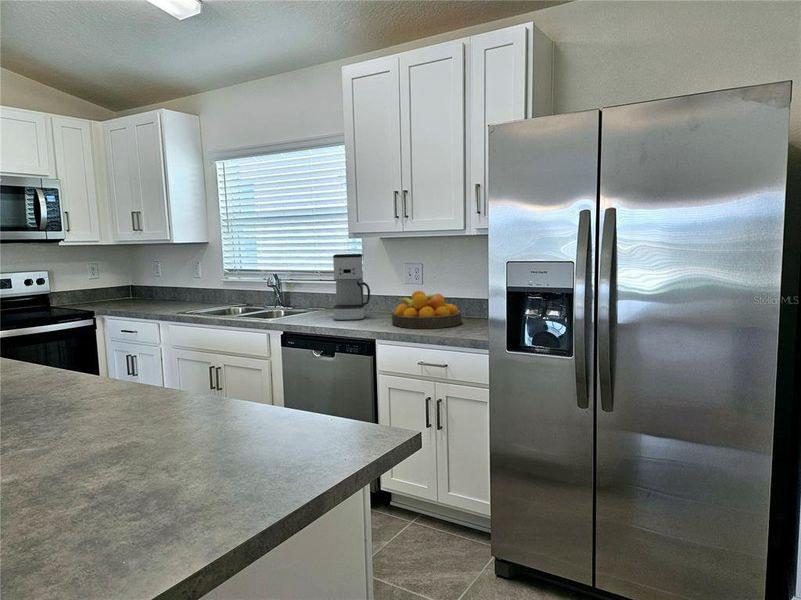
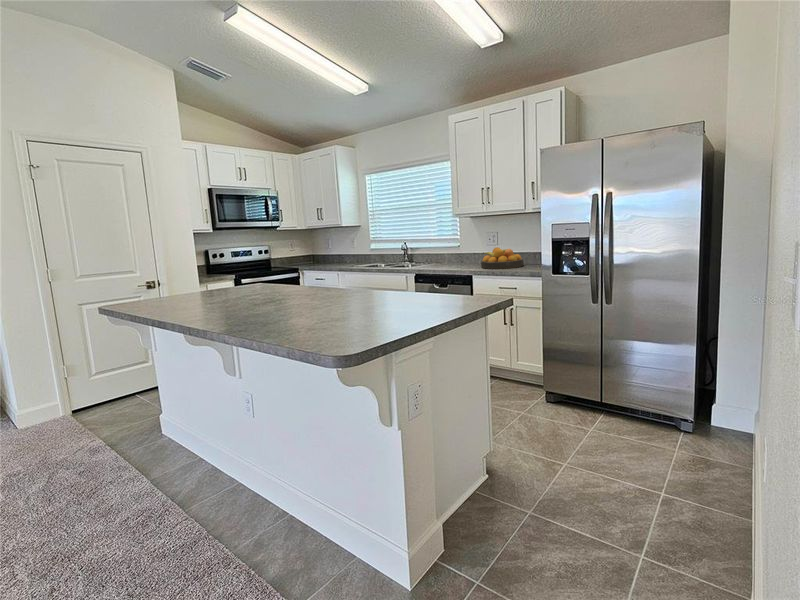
coffee maker: present [333,254,370,320] -> none [444,227,466,267]

